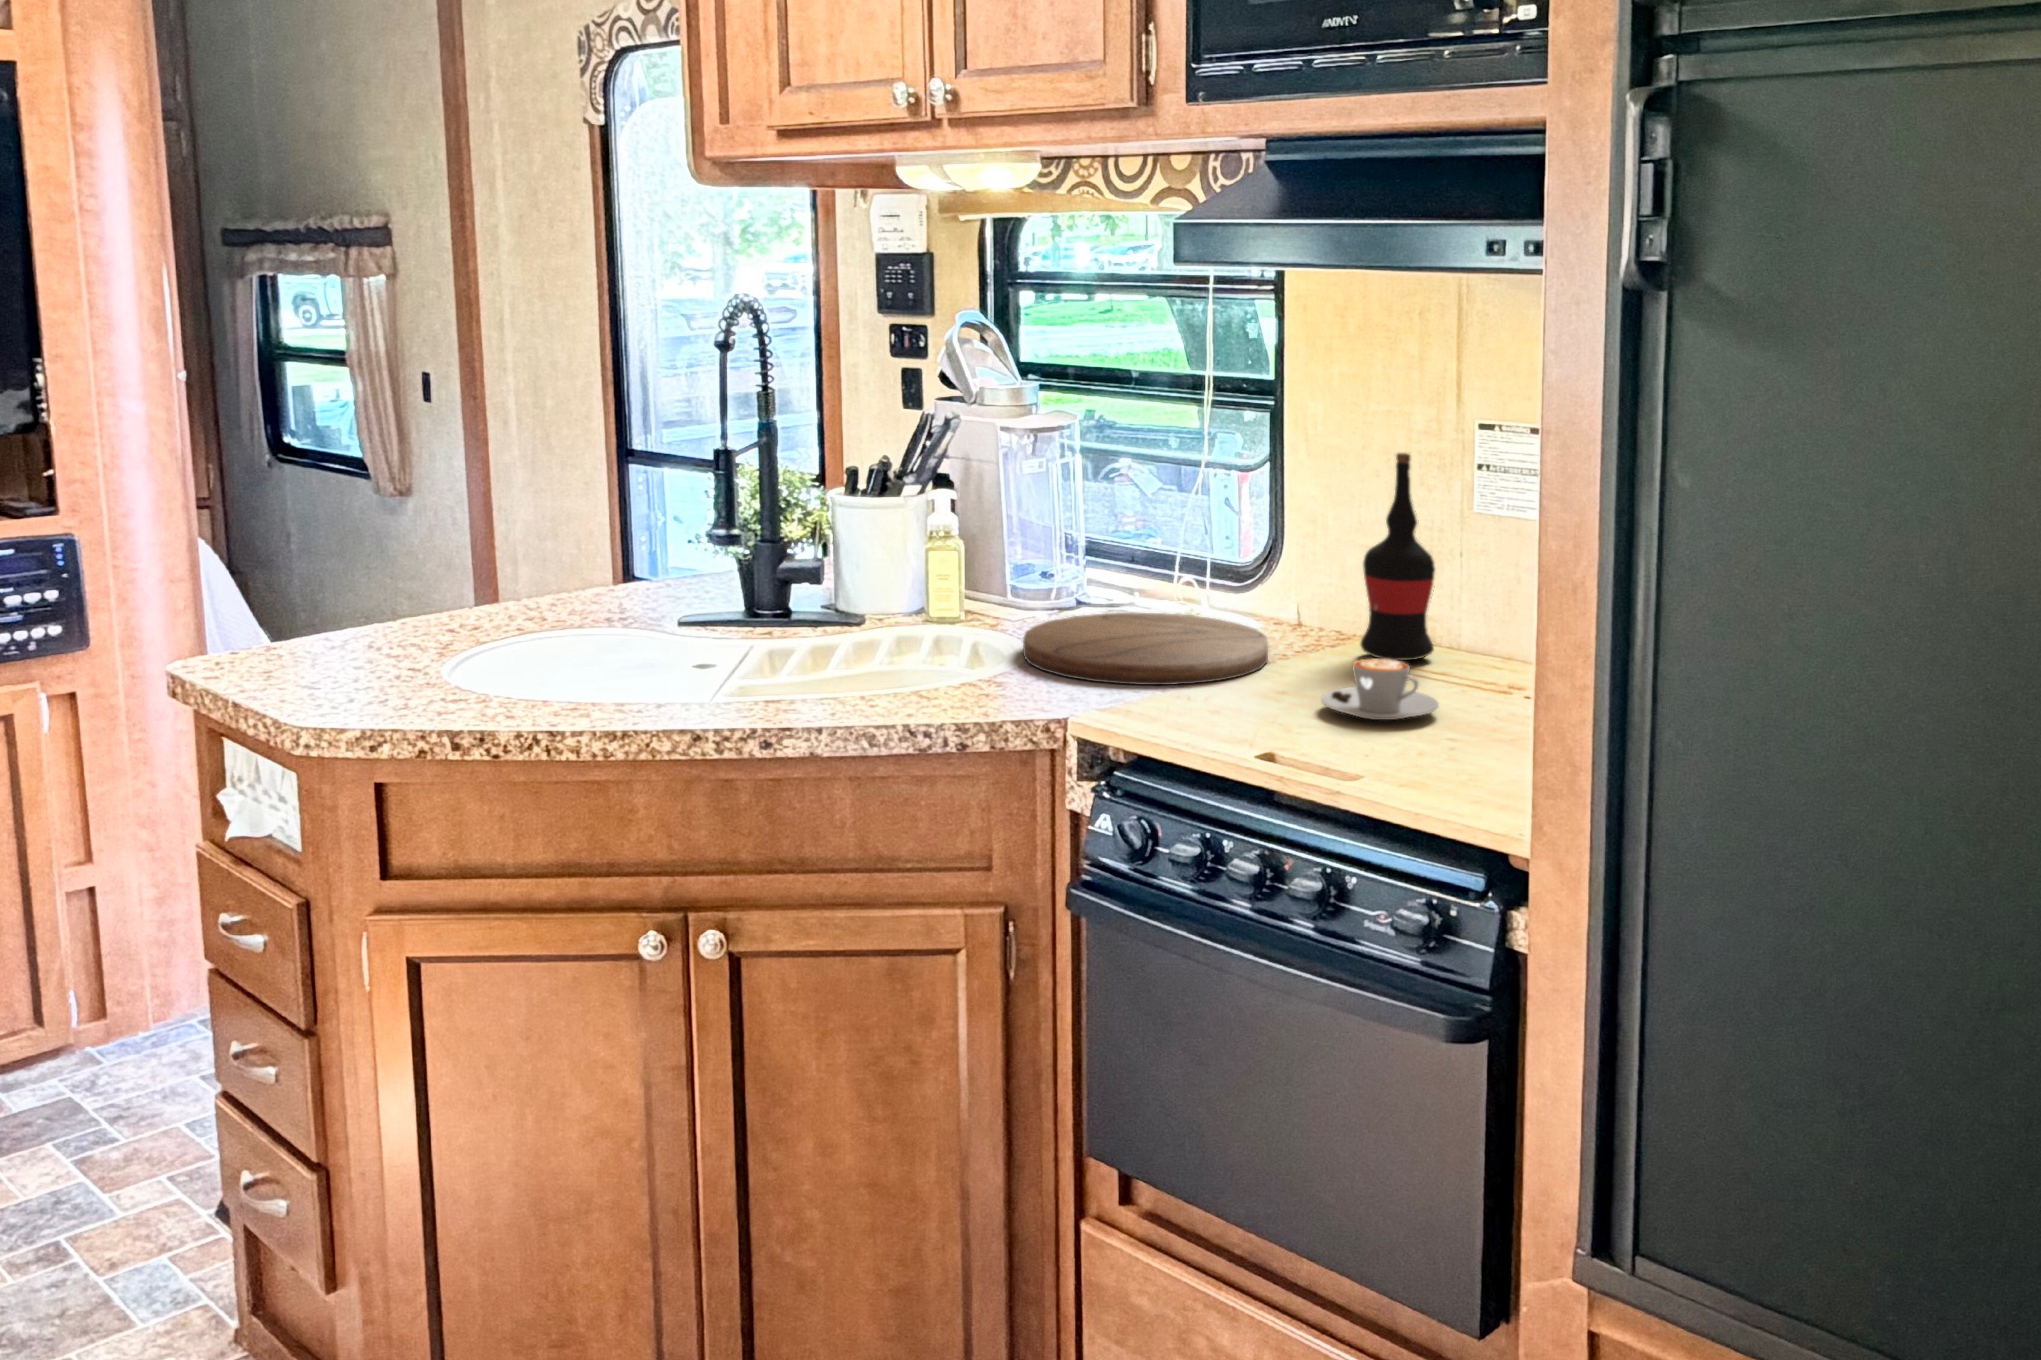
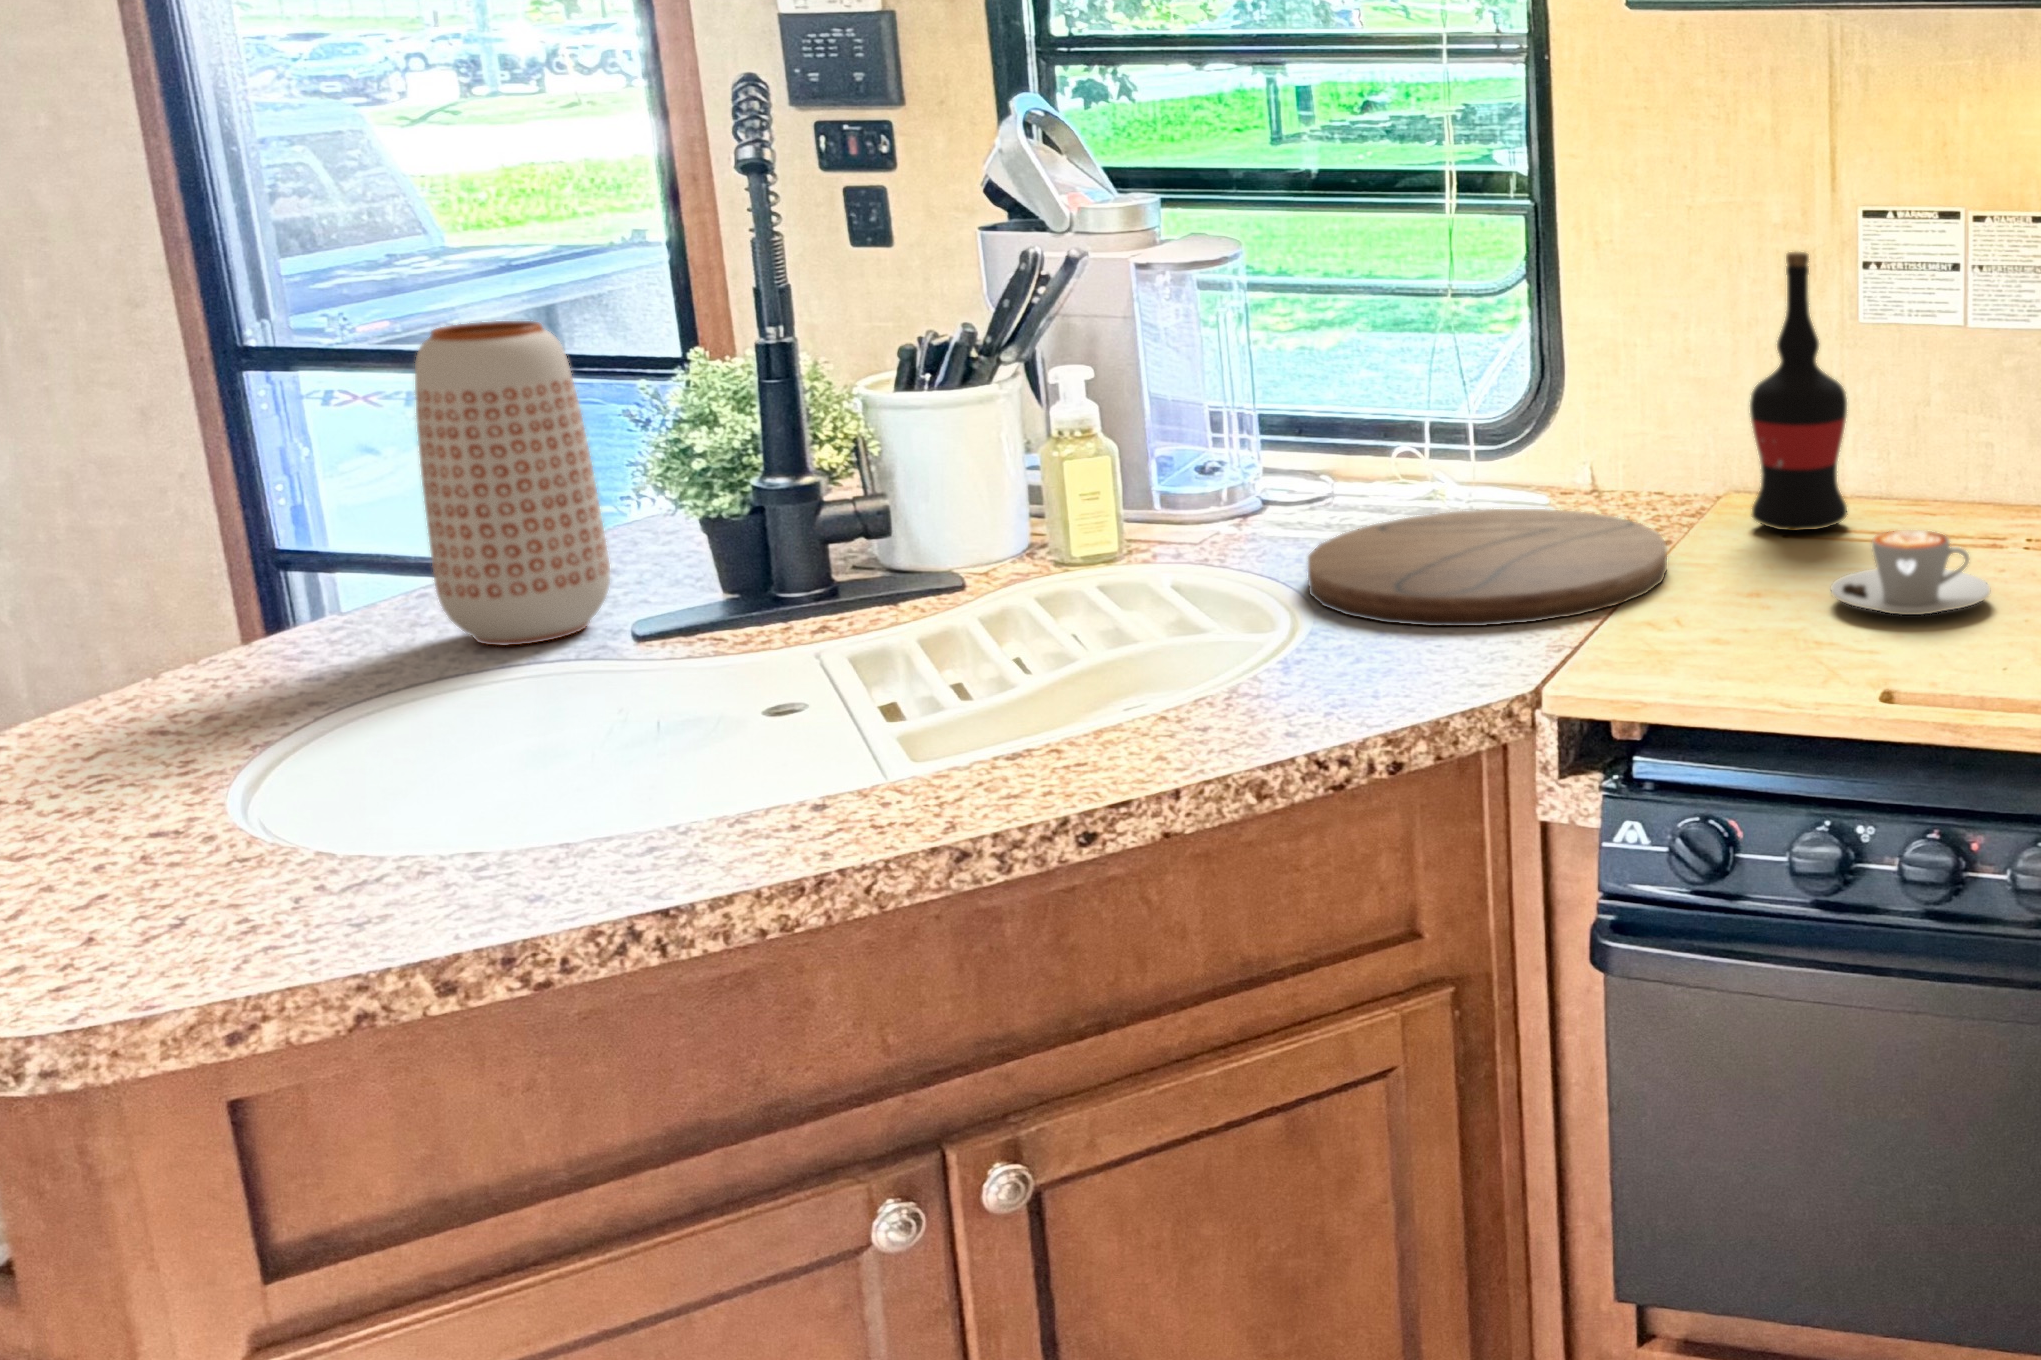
vase: none [583,428,672,613] -> present [415,321,610,646]

